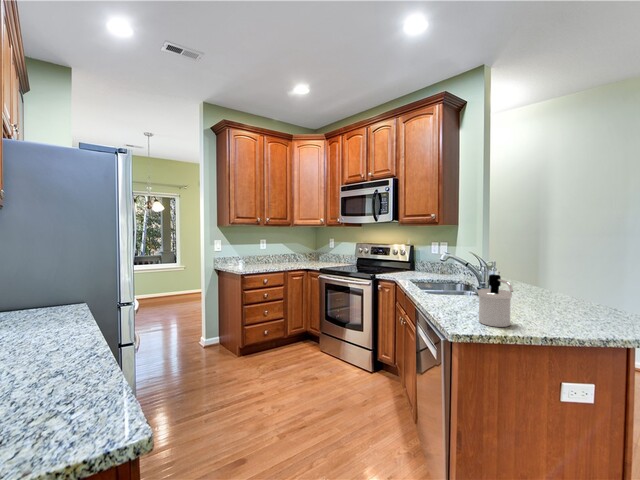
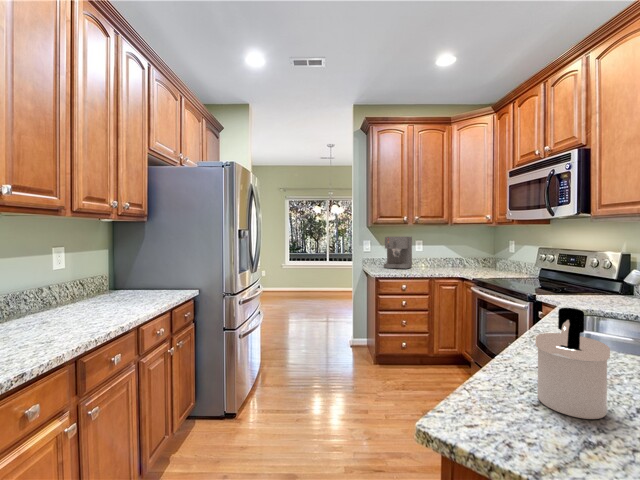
coffee maker: none [237,236,259,266] -> present [384,237,412,269]

